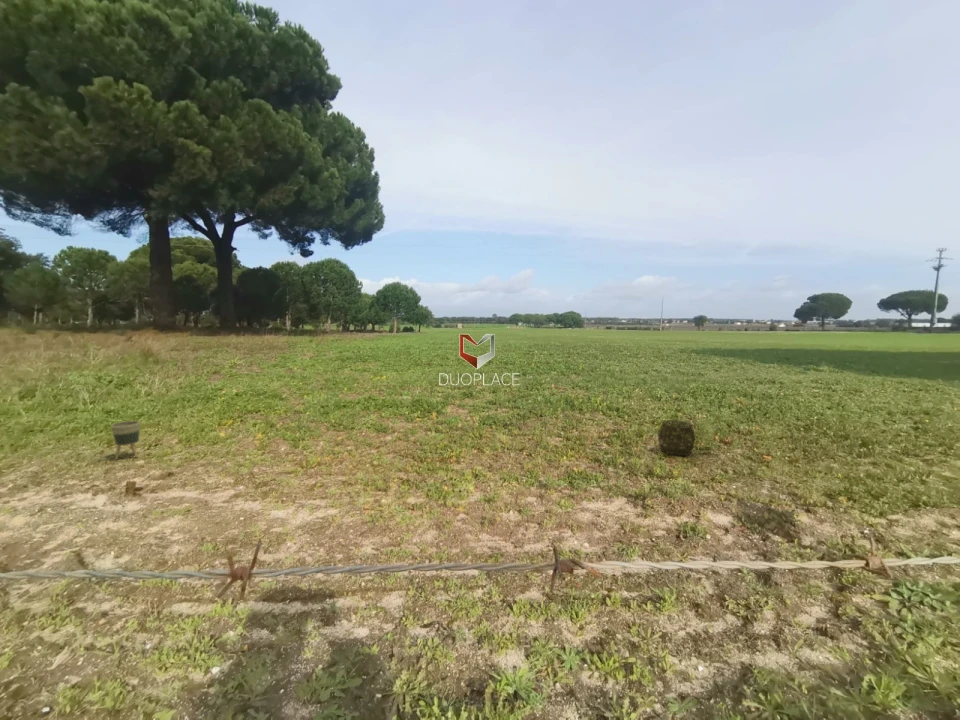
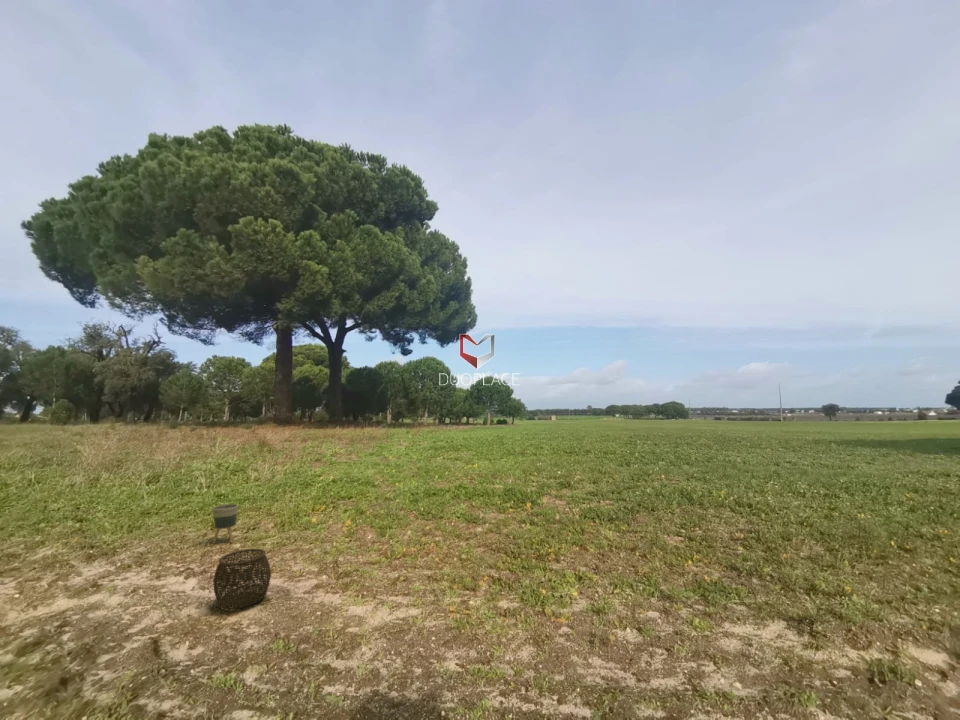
woven basket: present [658,420,695,456] -> present [213,549,271,609]

